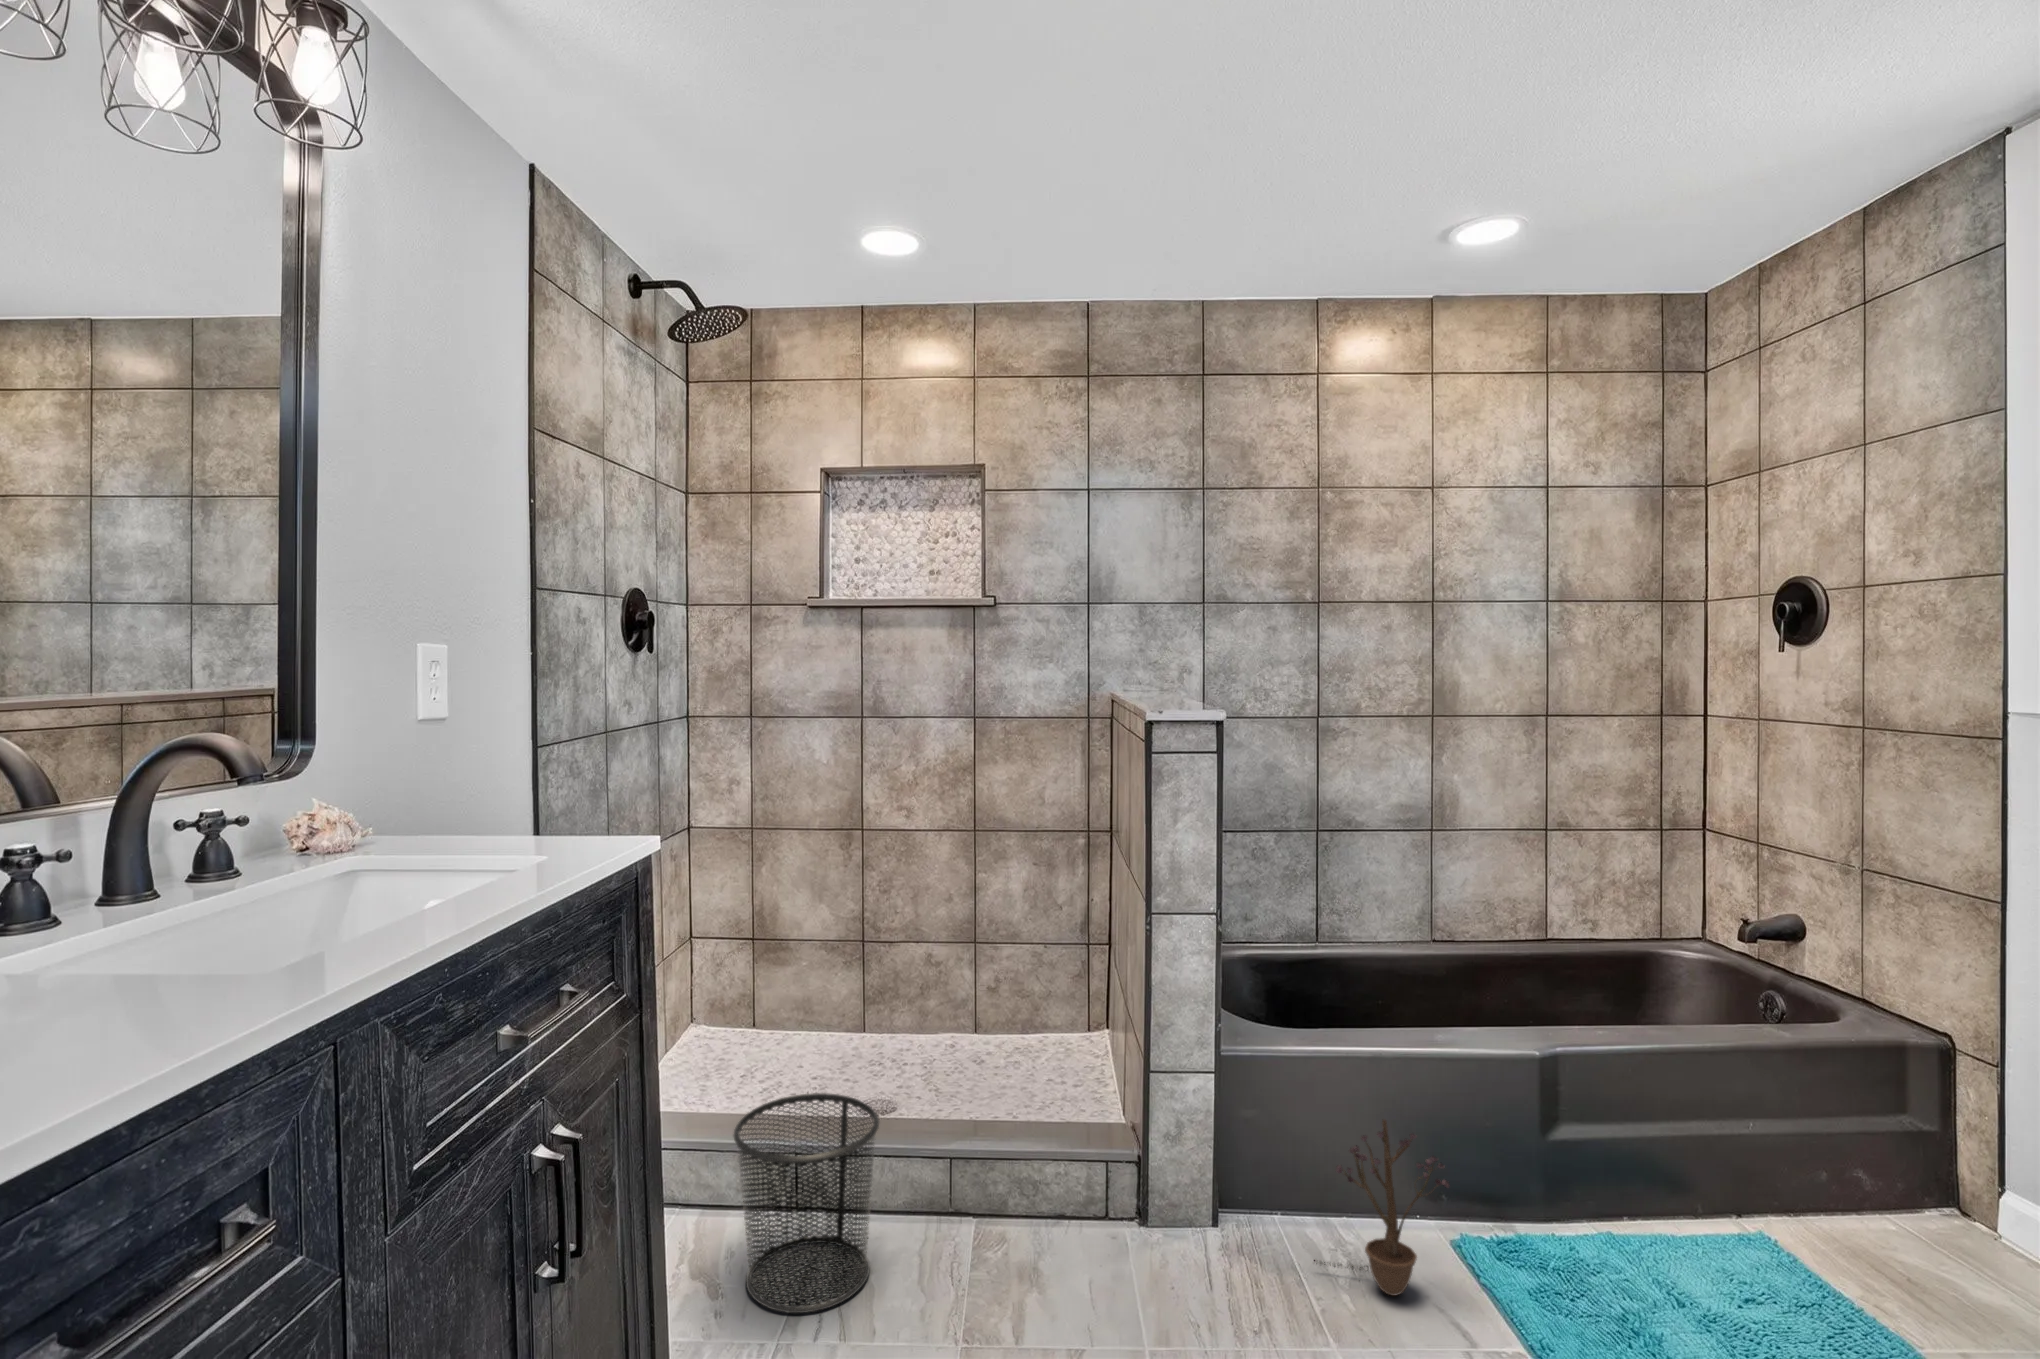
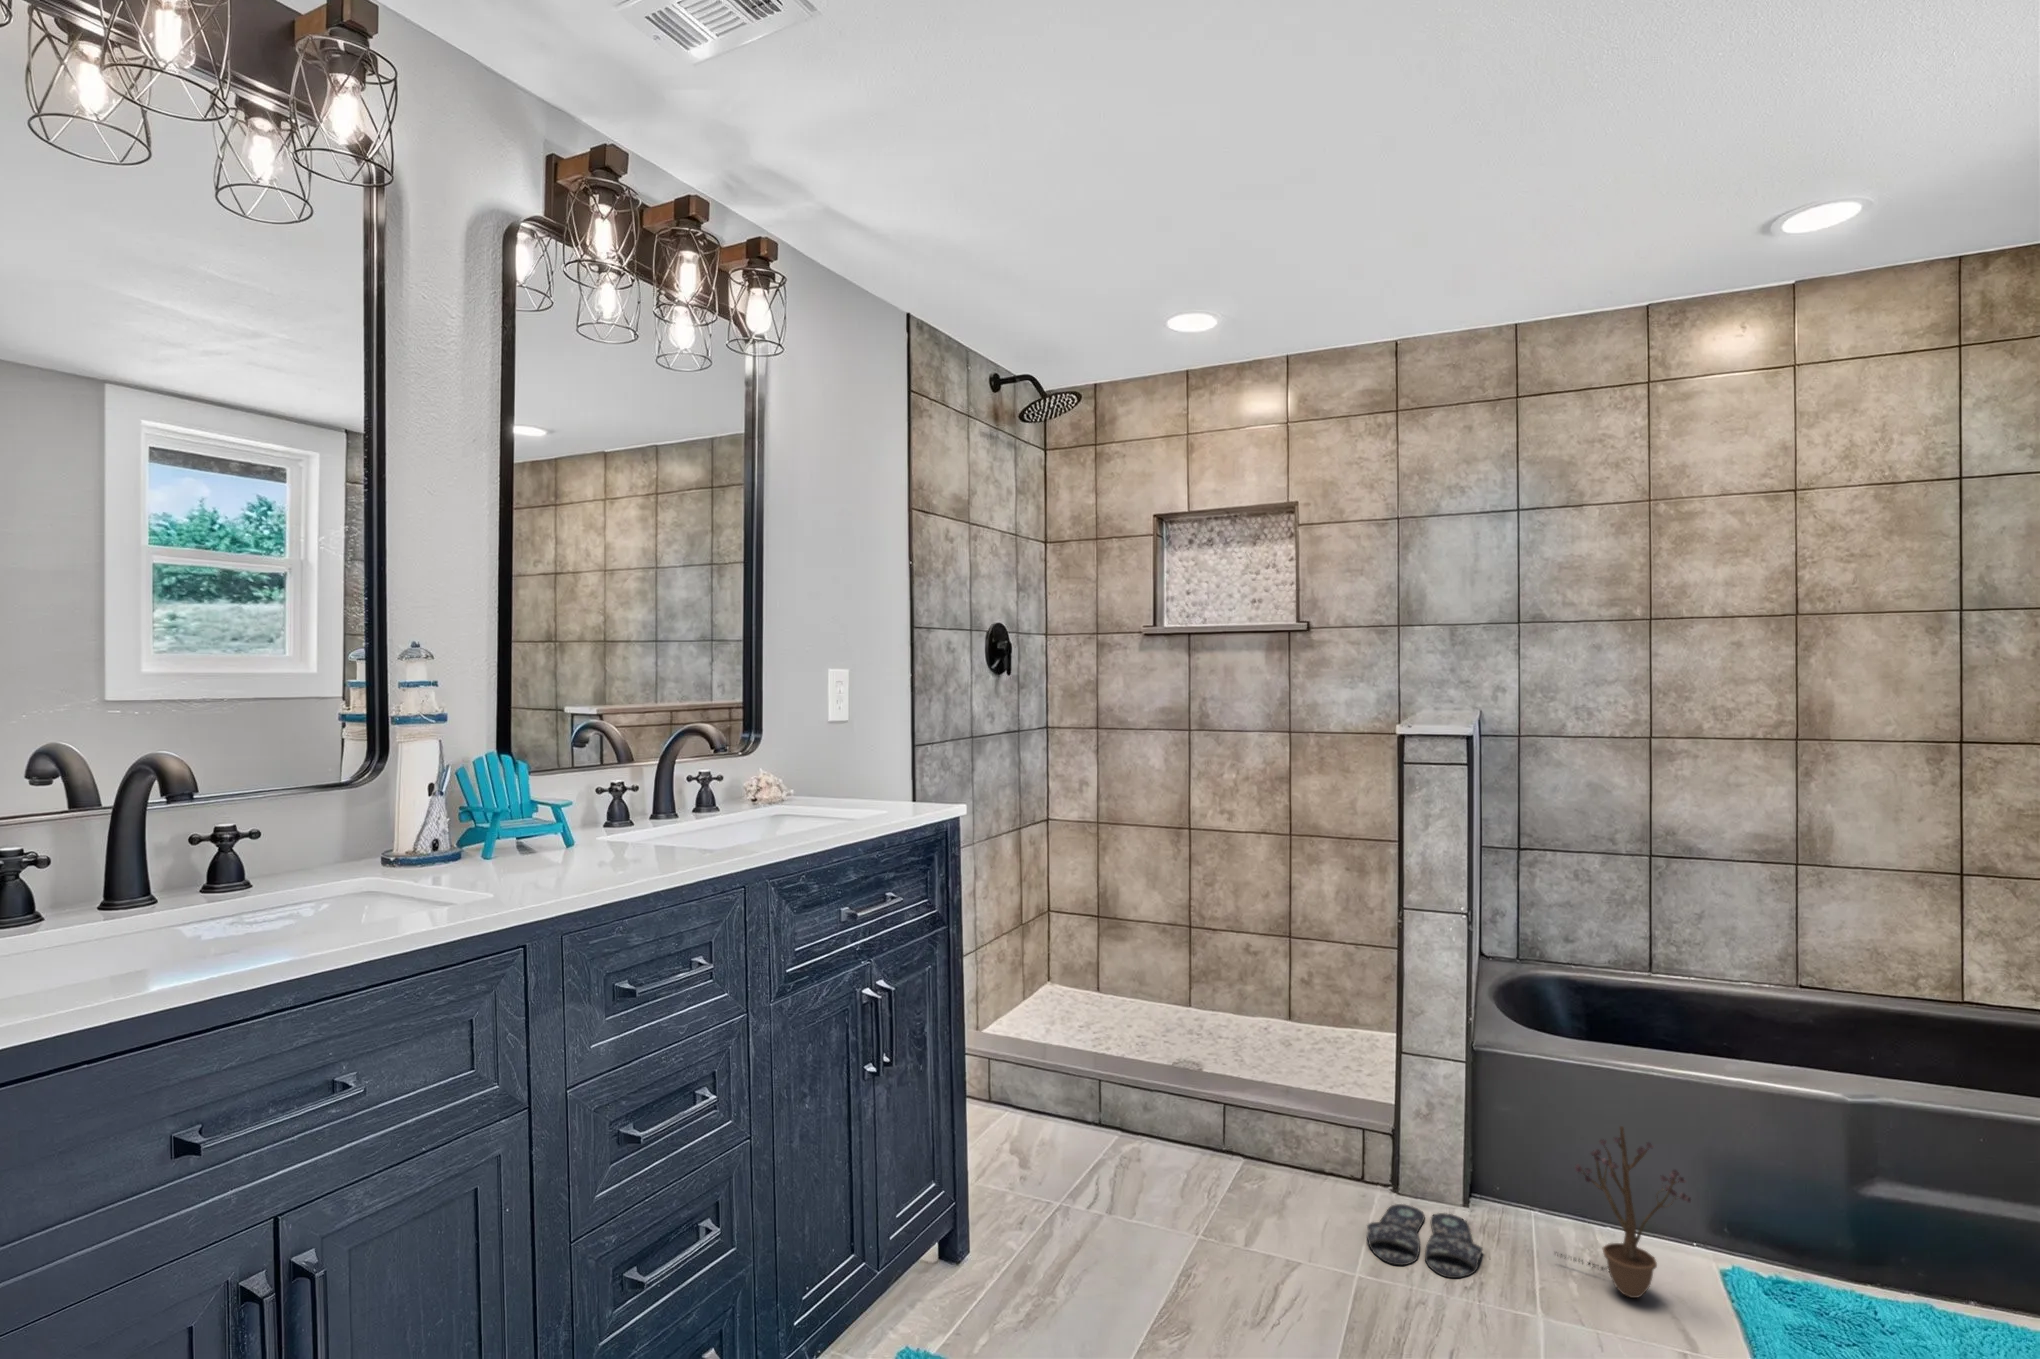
waste bin: present [734,1093,879,1313] -> none [1042,1029,1156,1194]
slippers: none [1130,1237,1251,1321] -> present [1367,1204,1482,1278]

